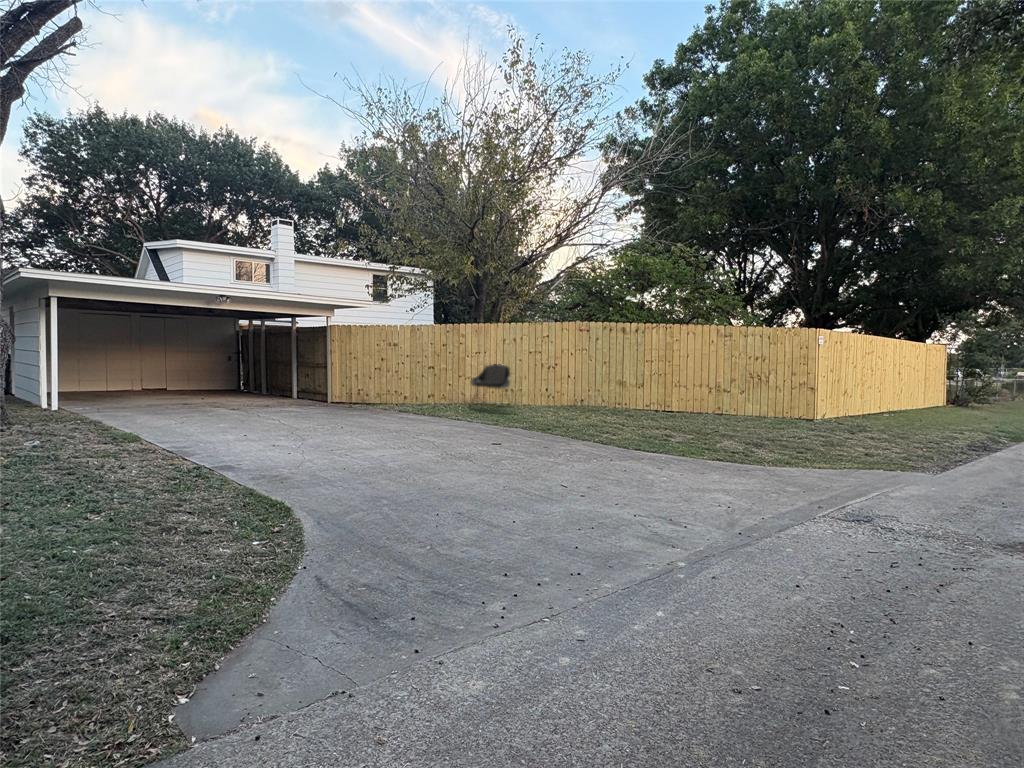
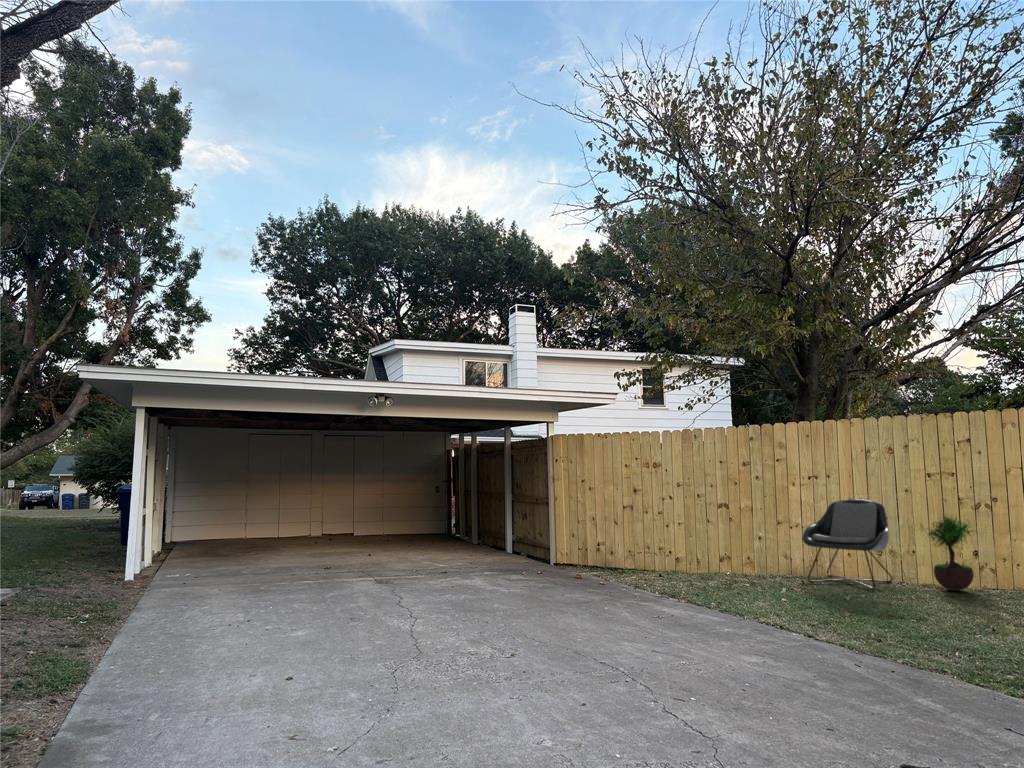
potted tree: none [525,369,547,406] -> present [927,517,974,591]

